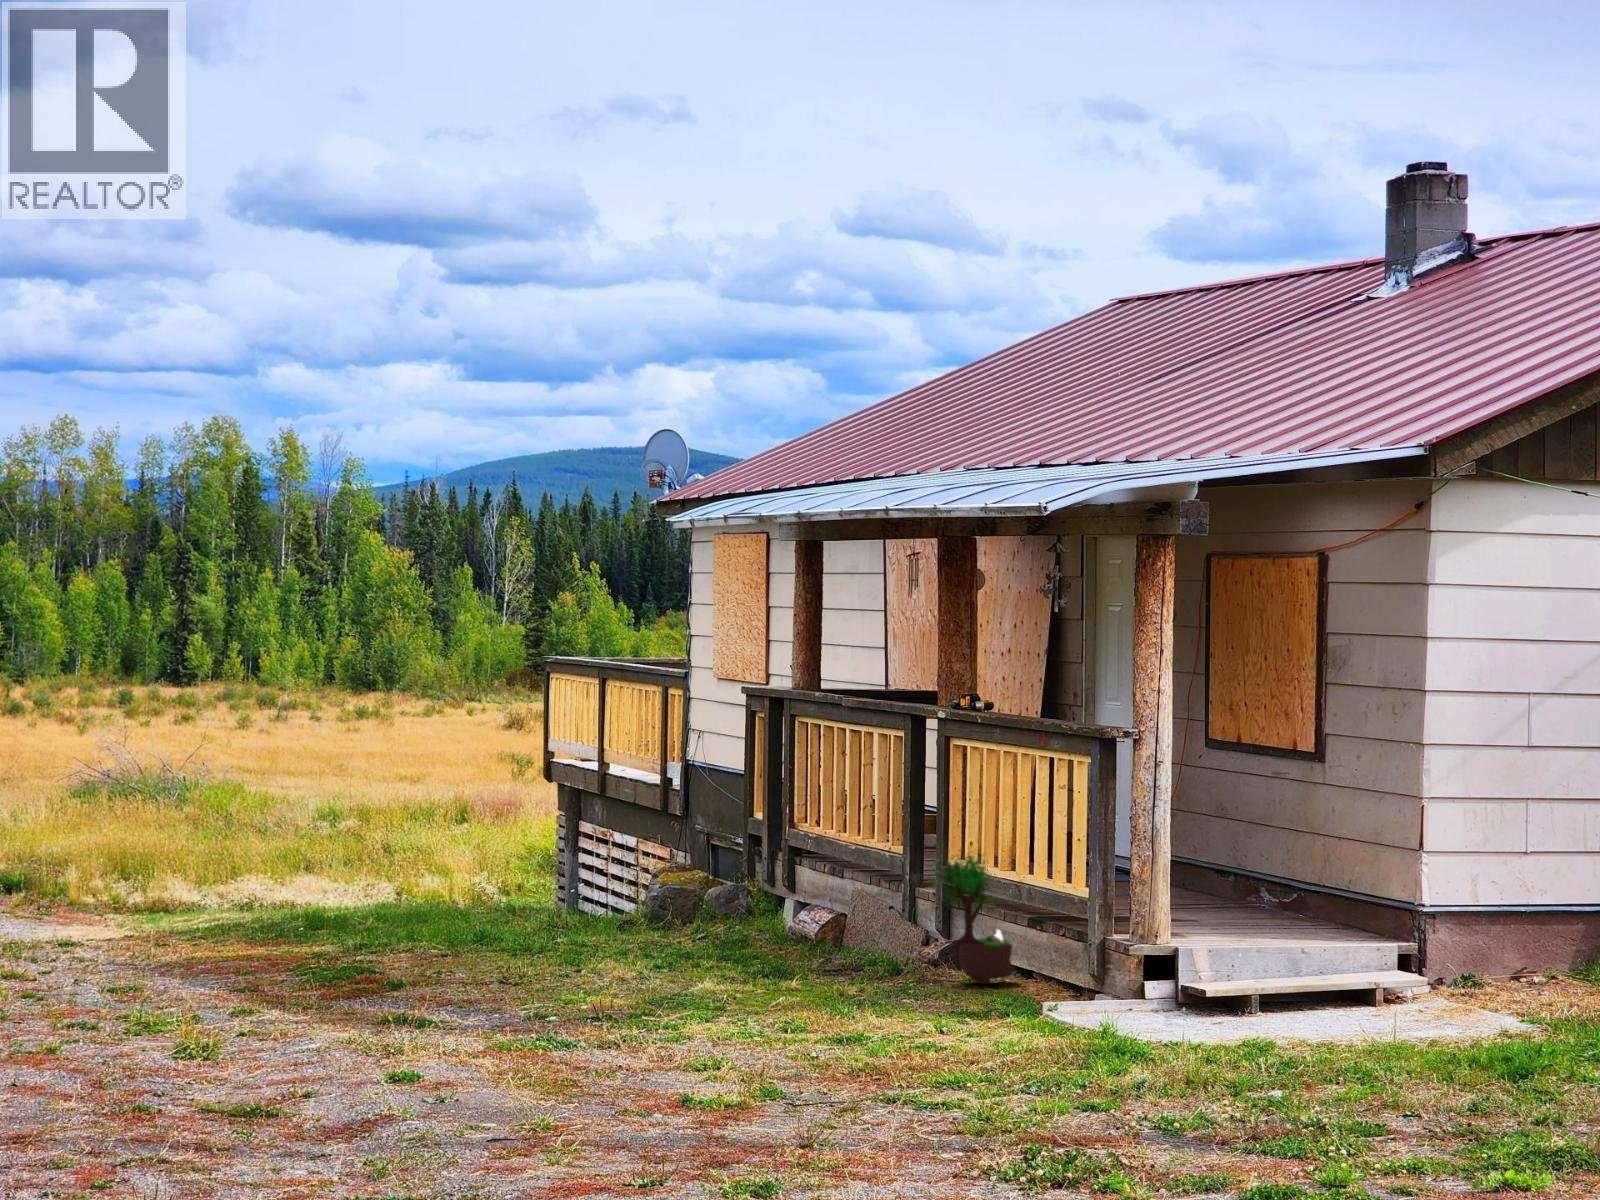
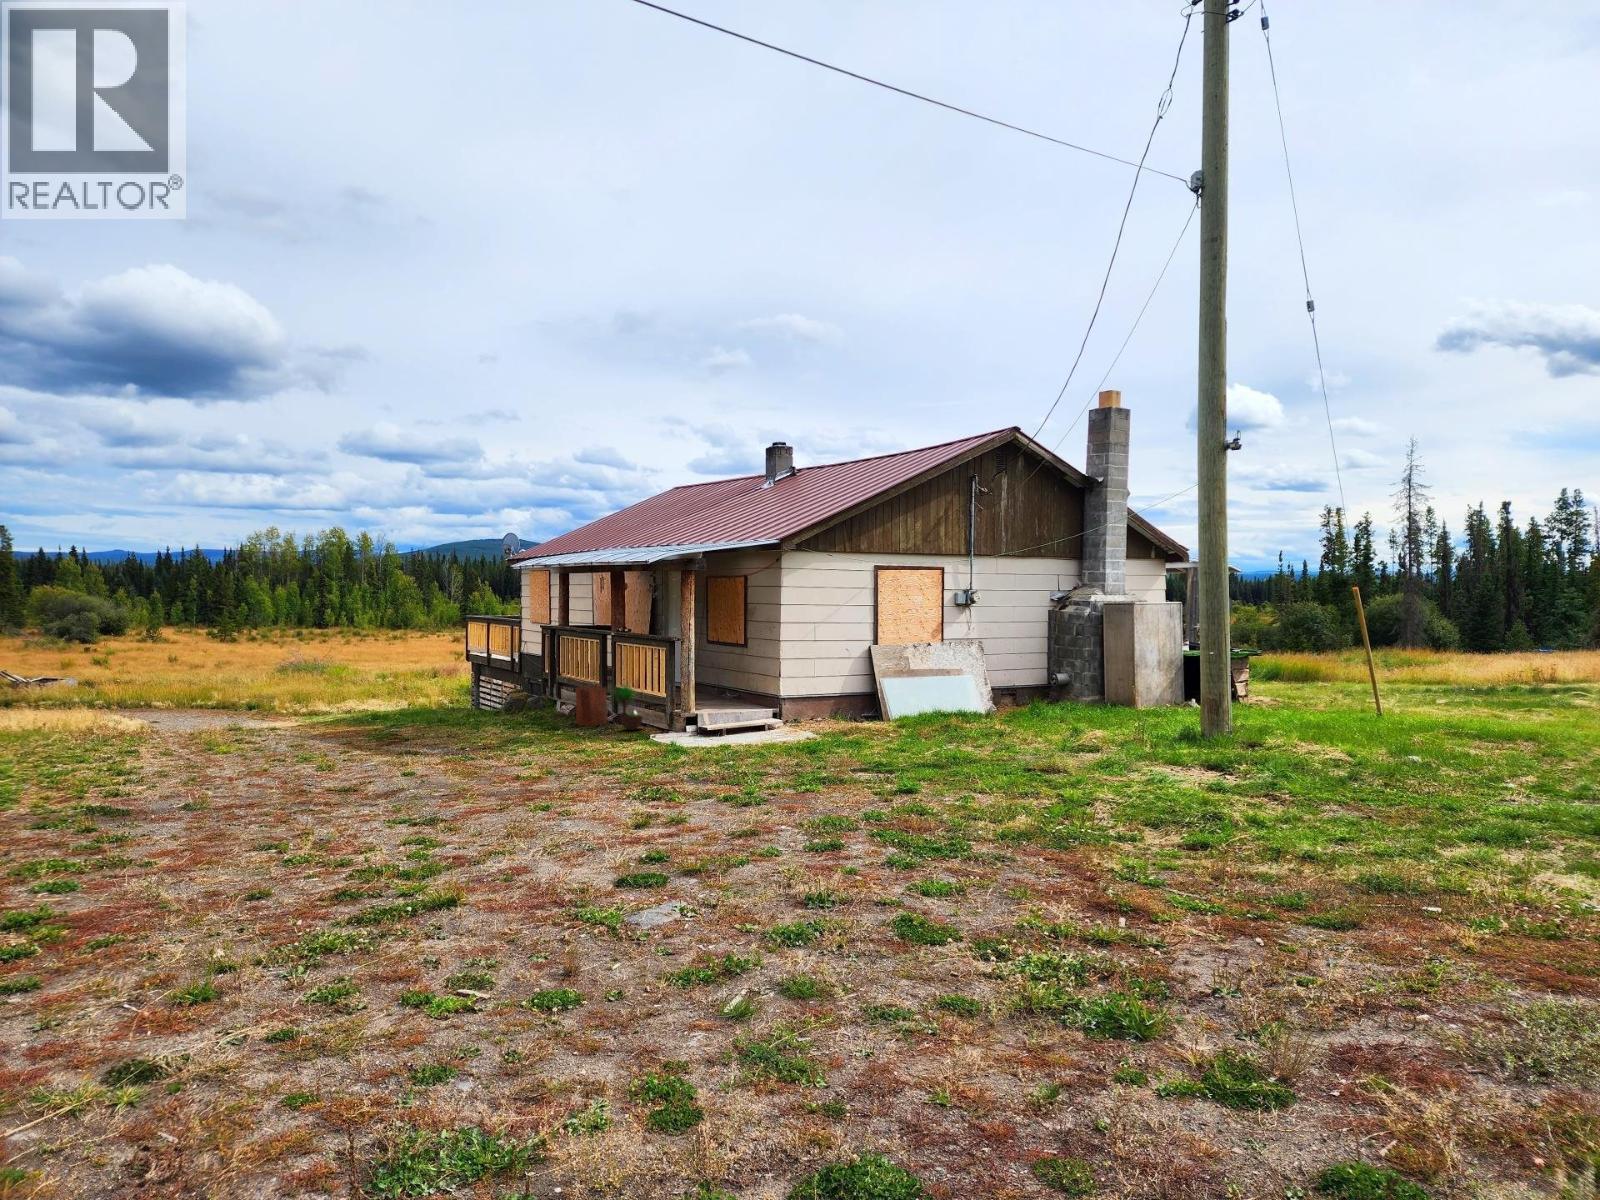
trash can: none [836,859,918,967] -> present [576,686,607,726]

